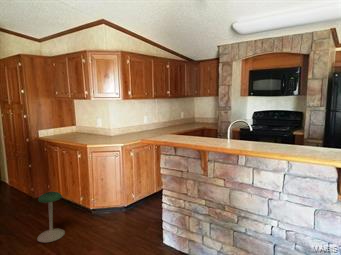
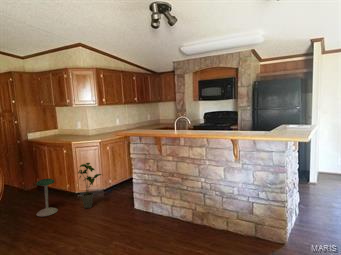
house plant: none [90,175,124,234] -> present [78,163,101,208]

